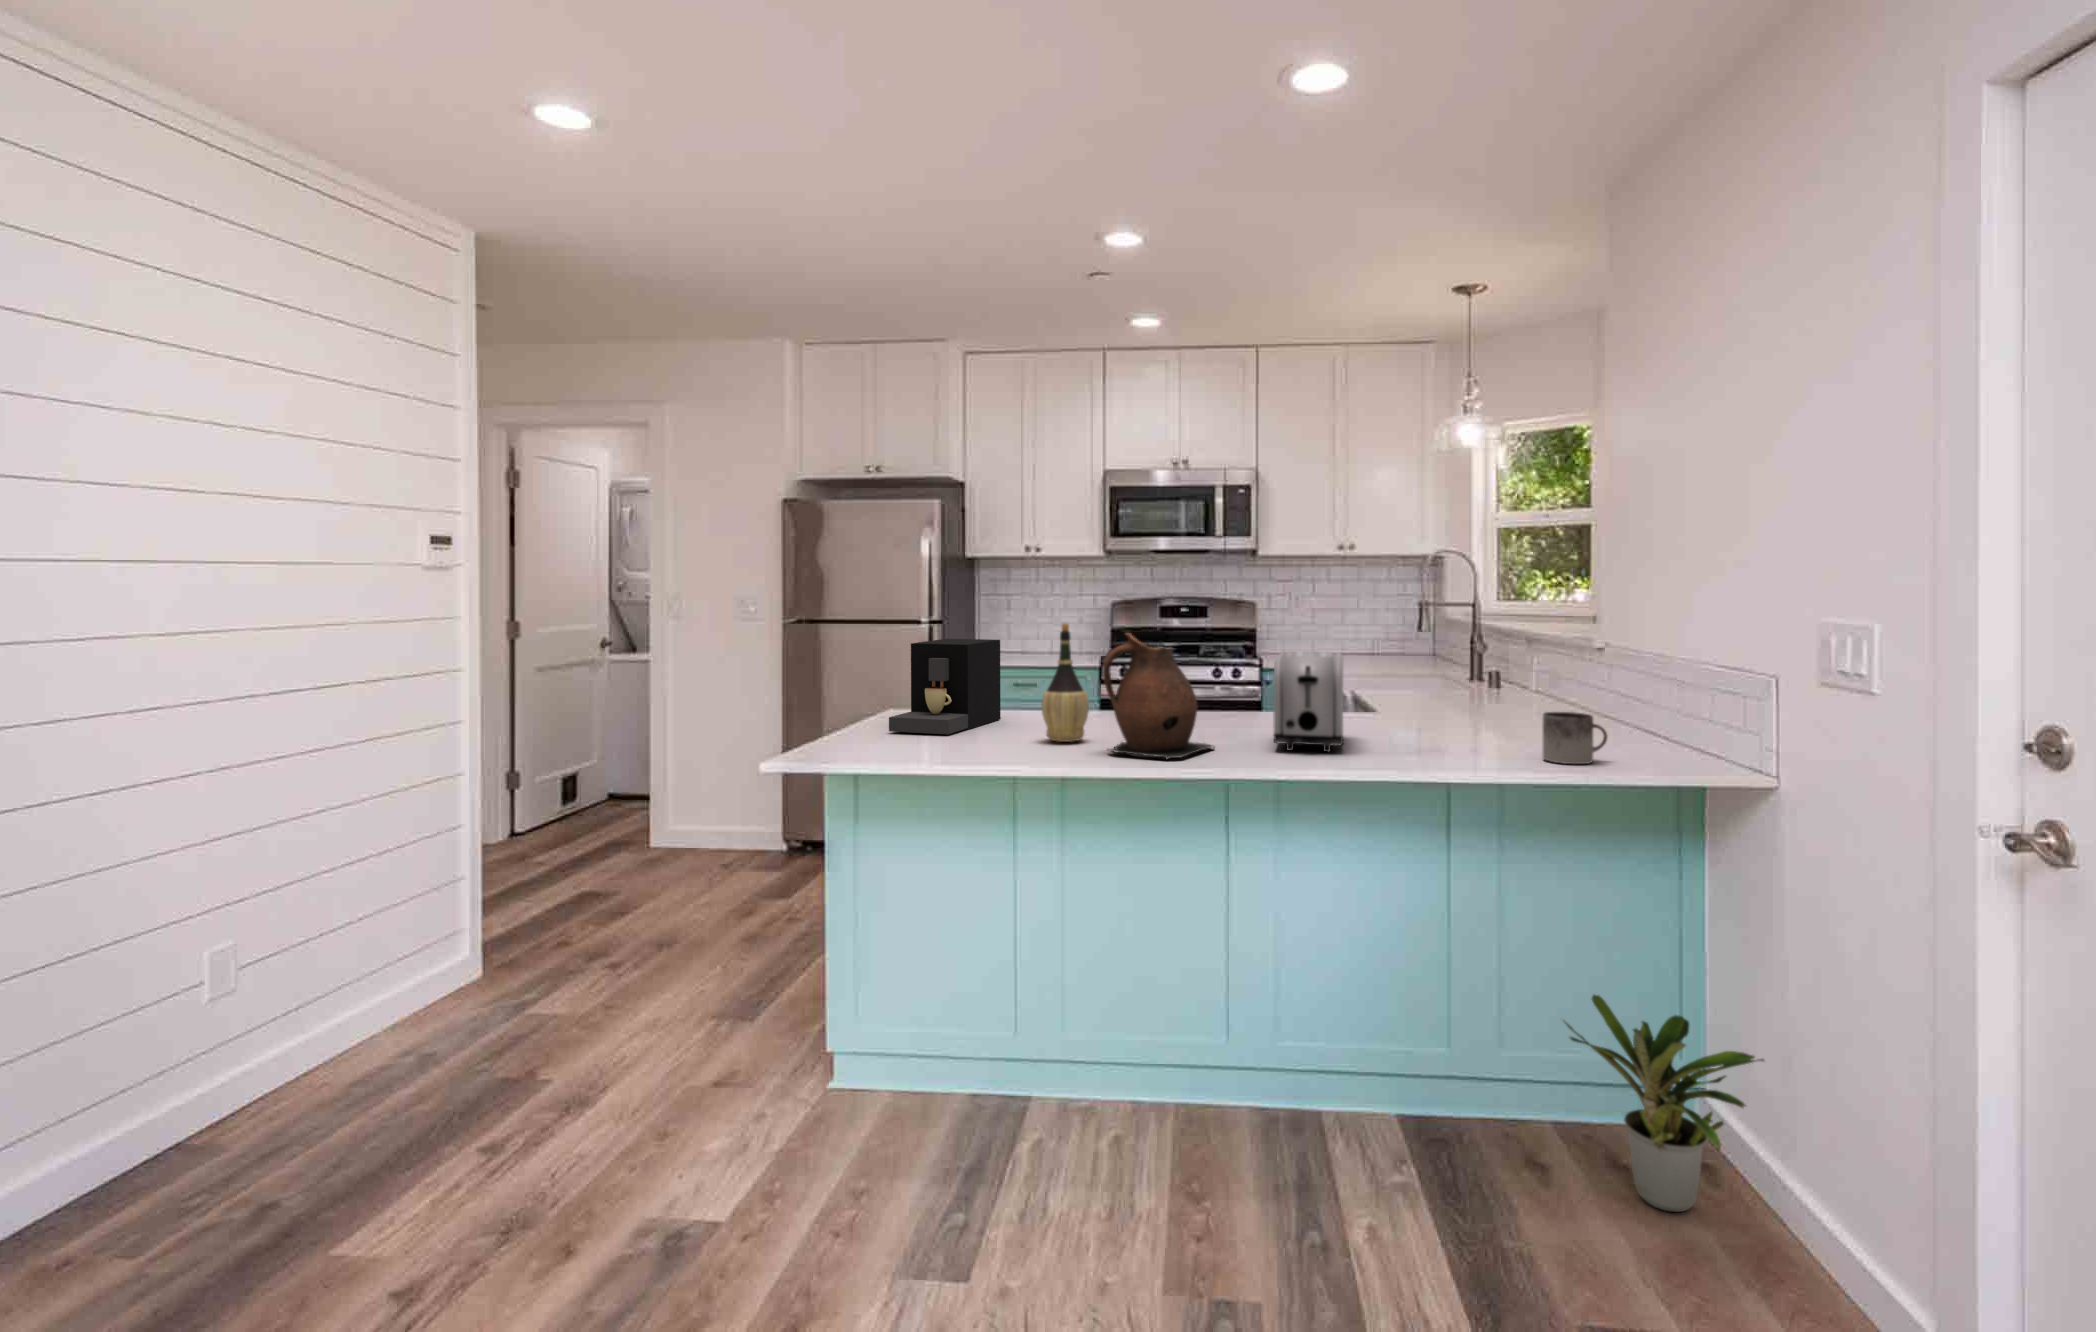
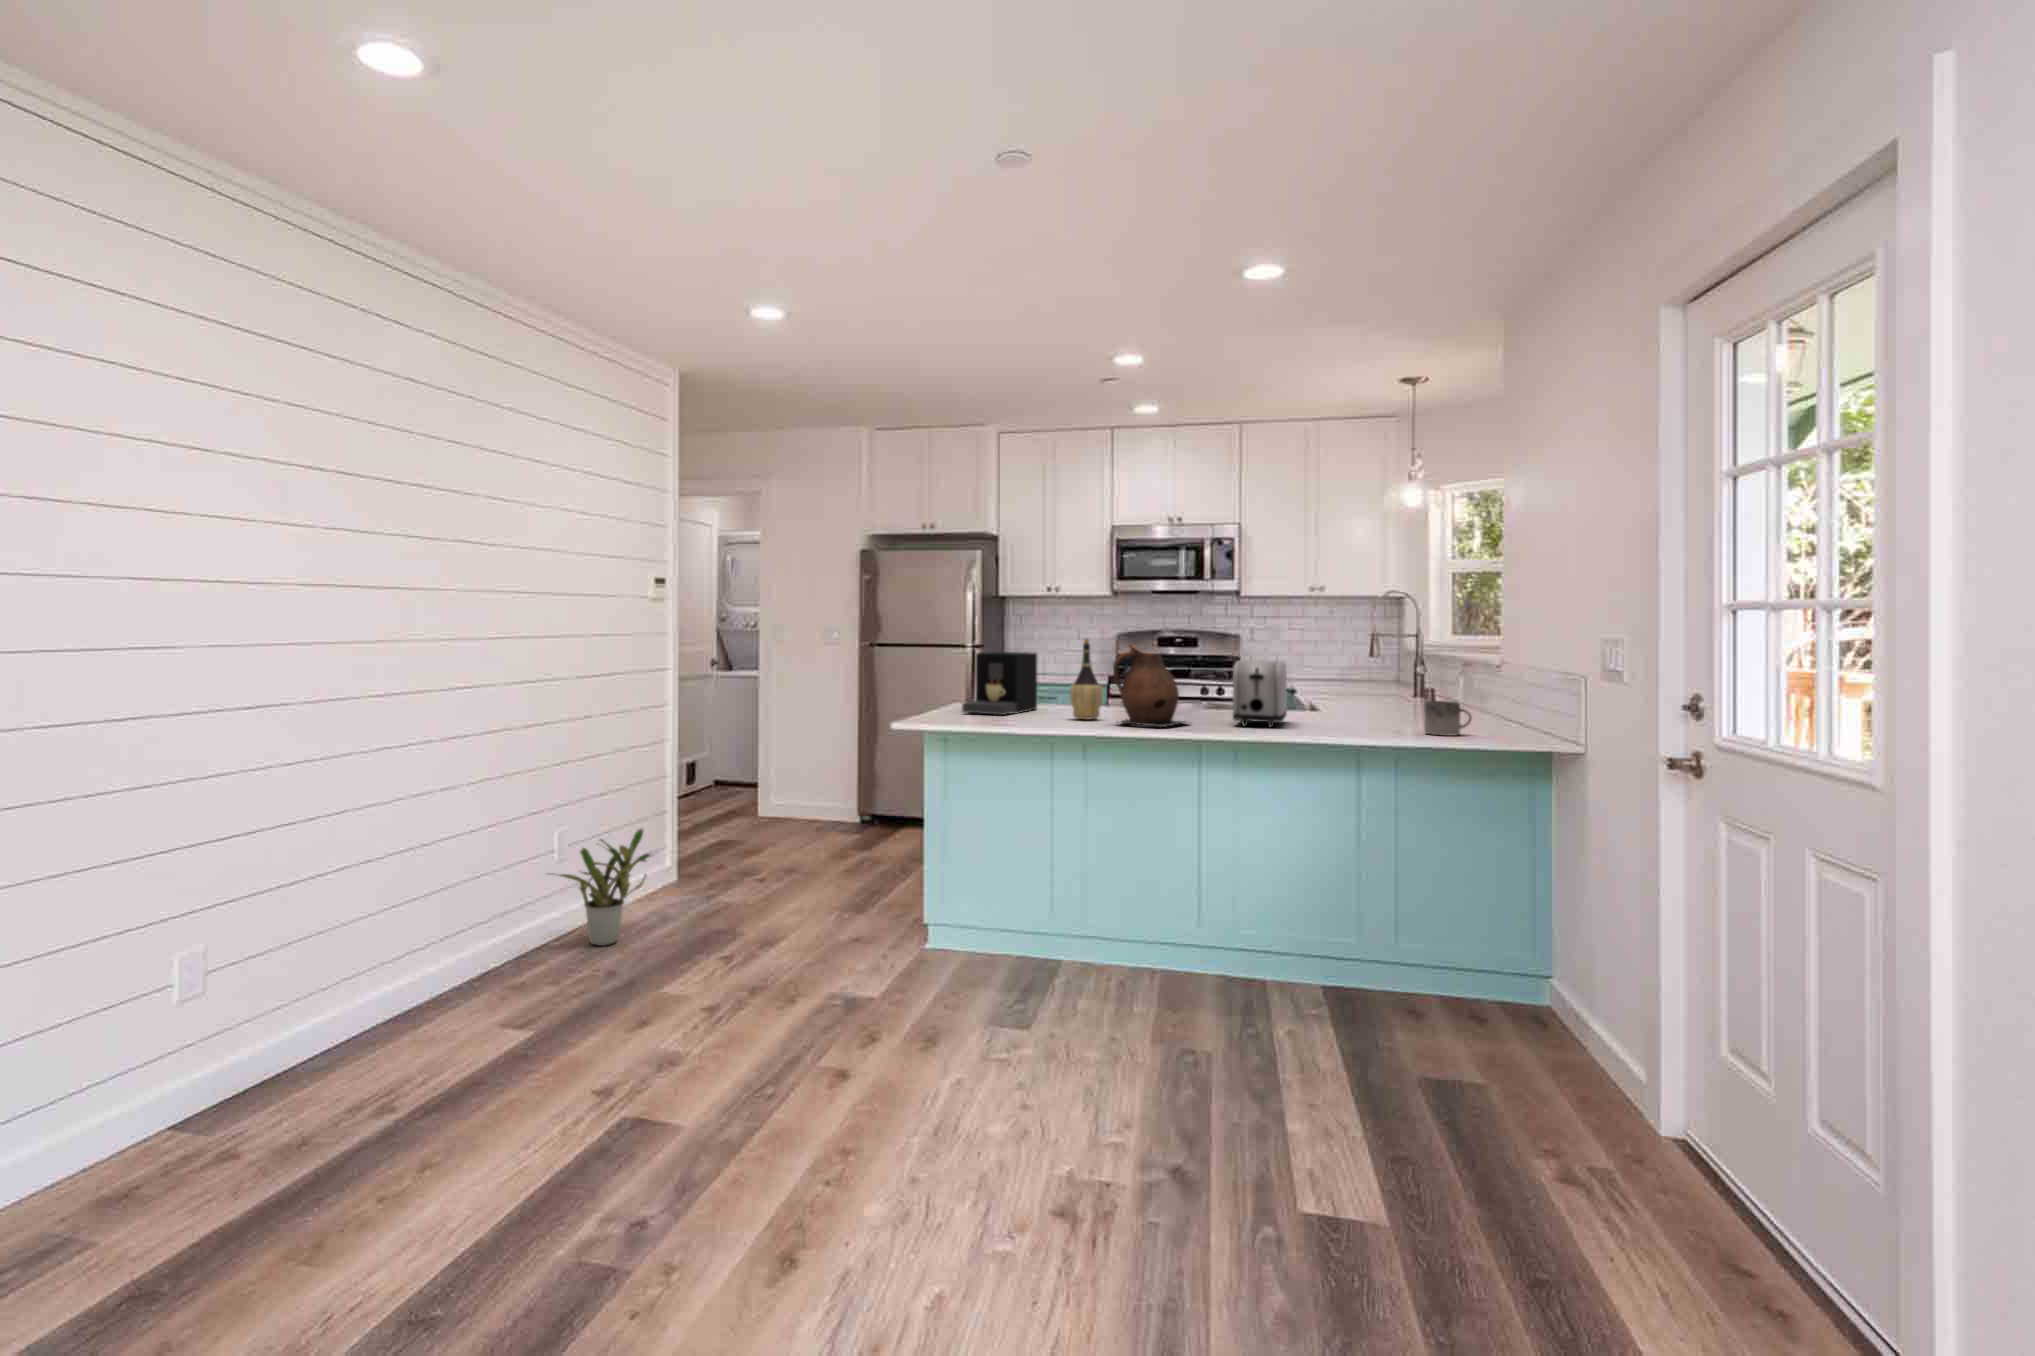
potted plant: present [1565,995,1764,1212] -> present [559,829,651,946]

